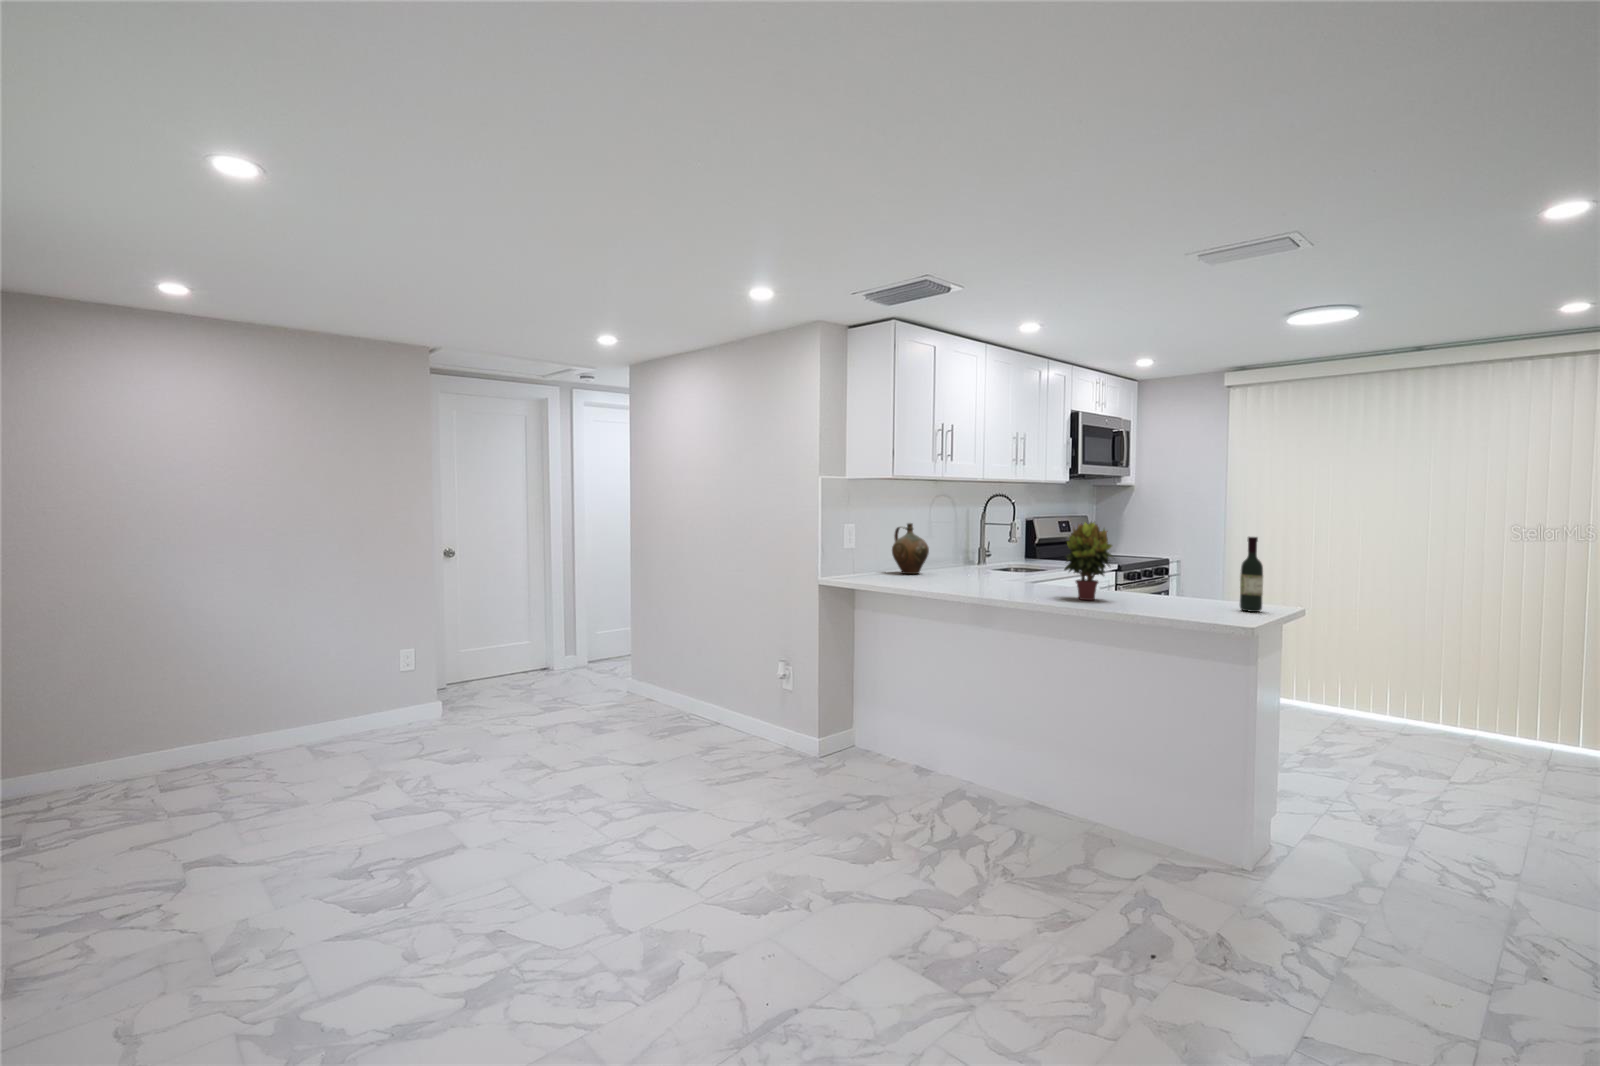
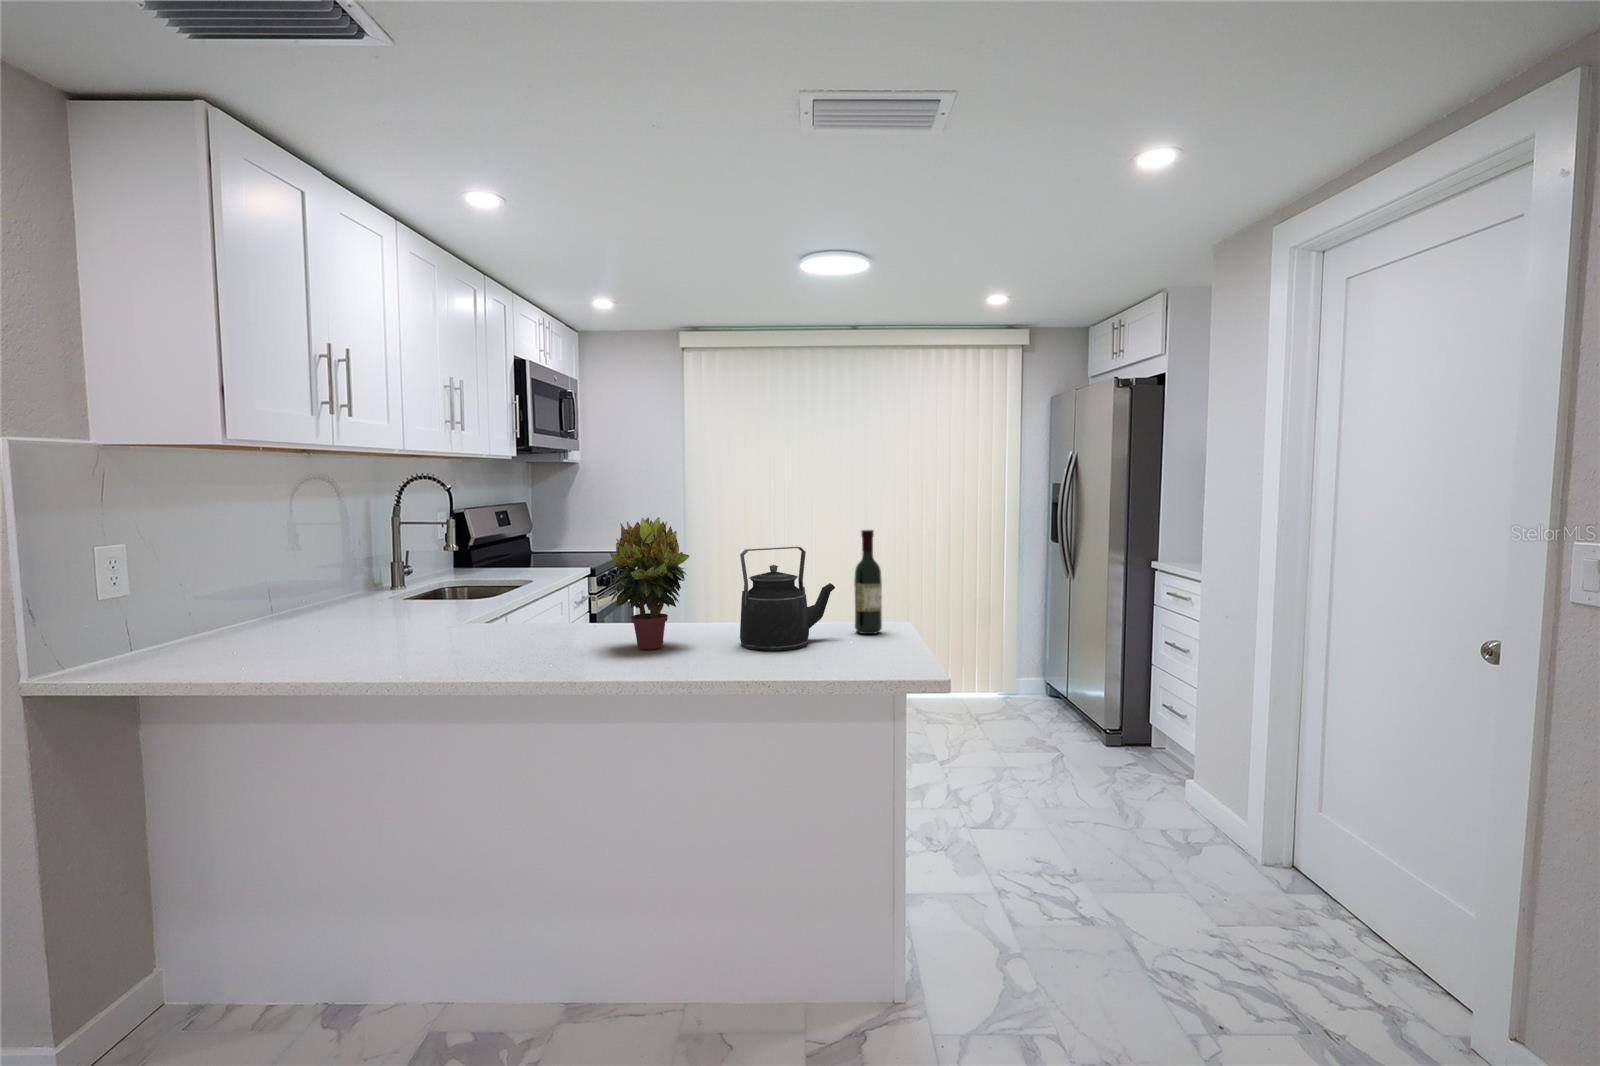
ceramic jug: present [892,523,929,574] -> none [227,532,312,630]
kettle: none [1143,544,1220,610] -> present [740,547,835,651]

